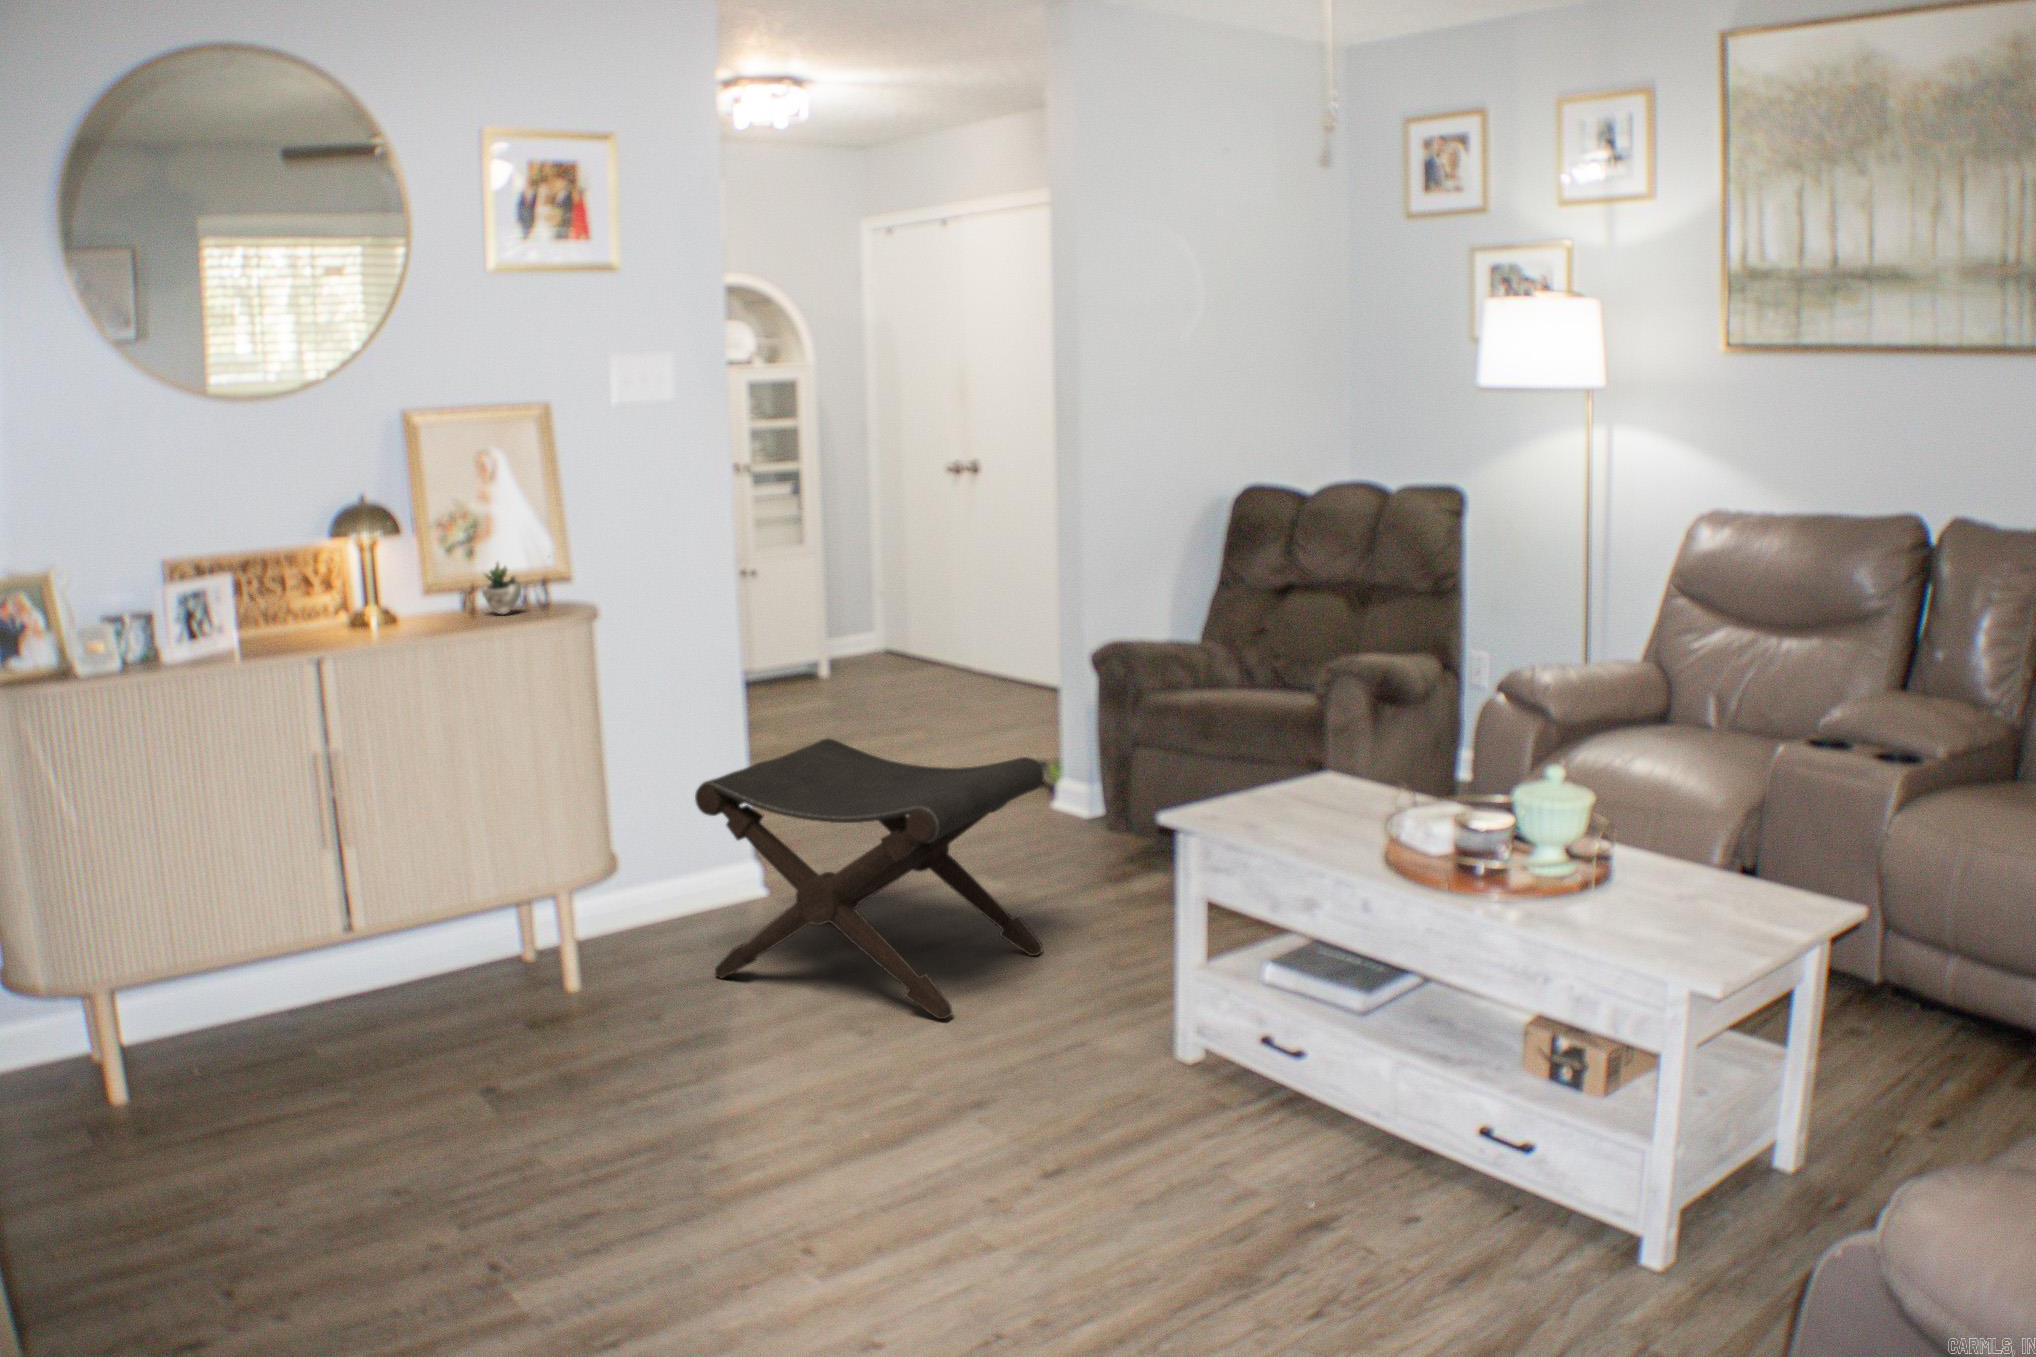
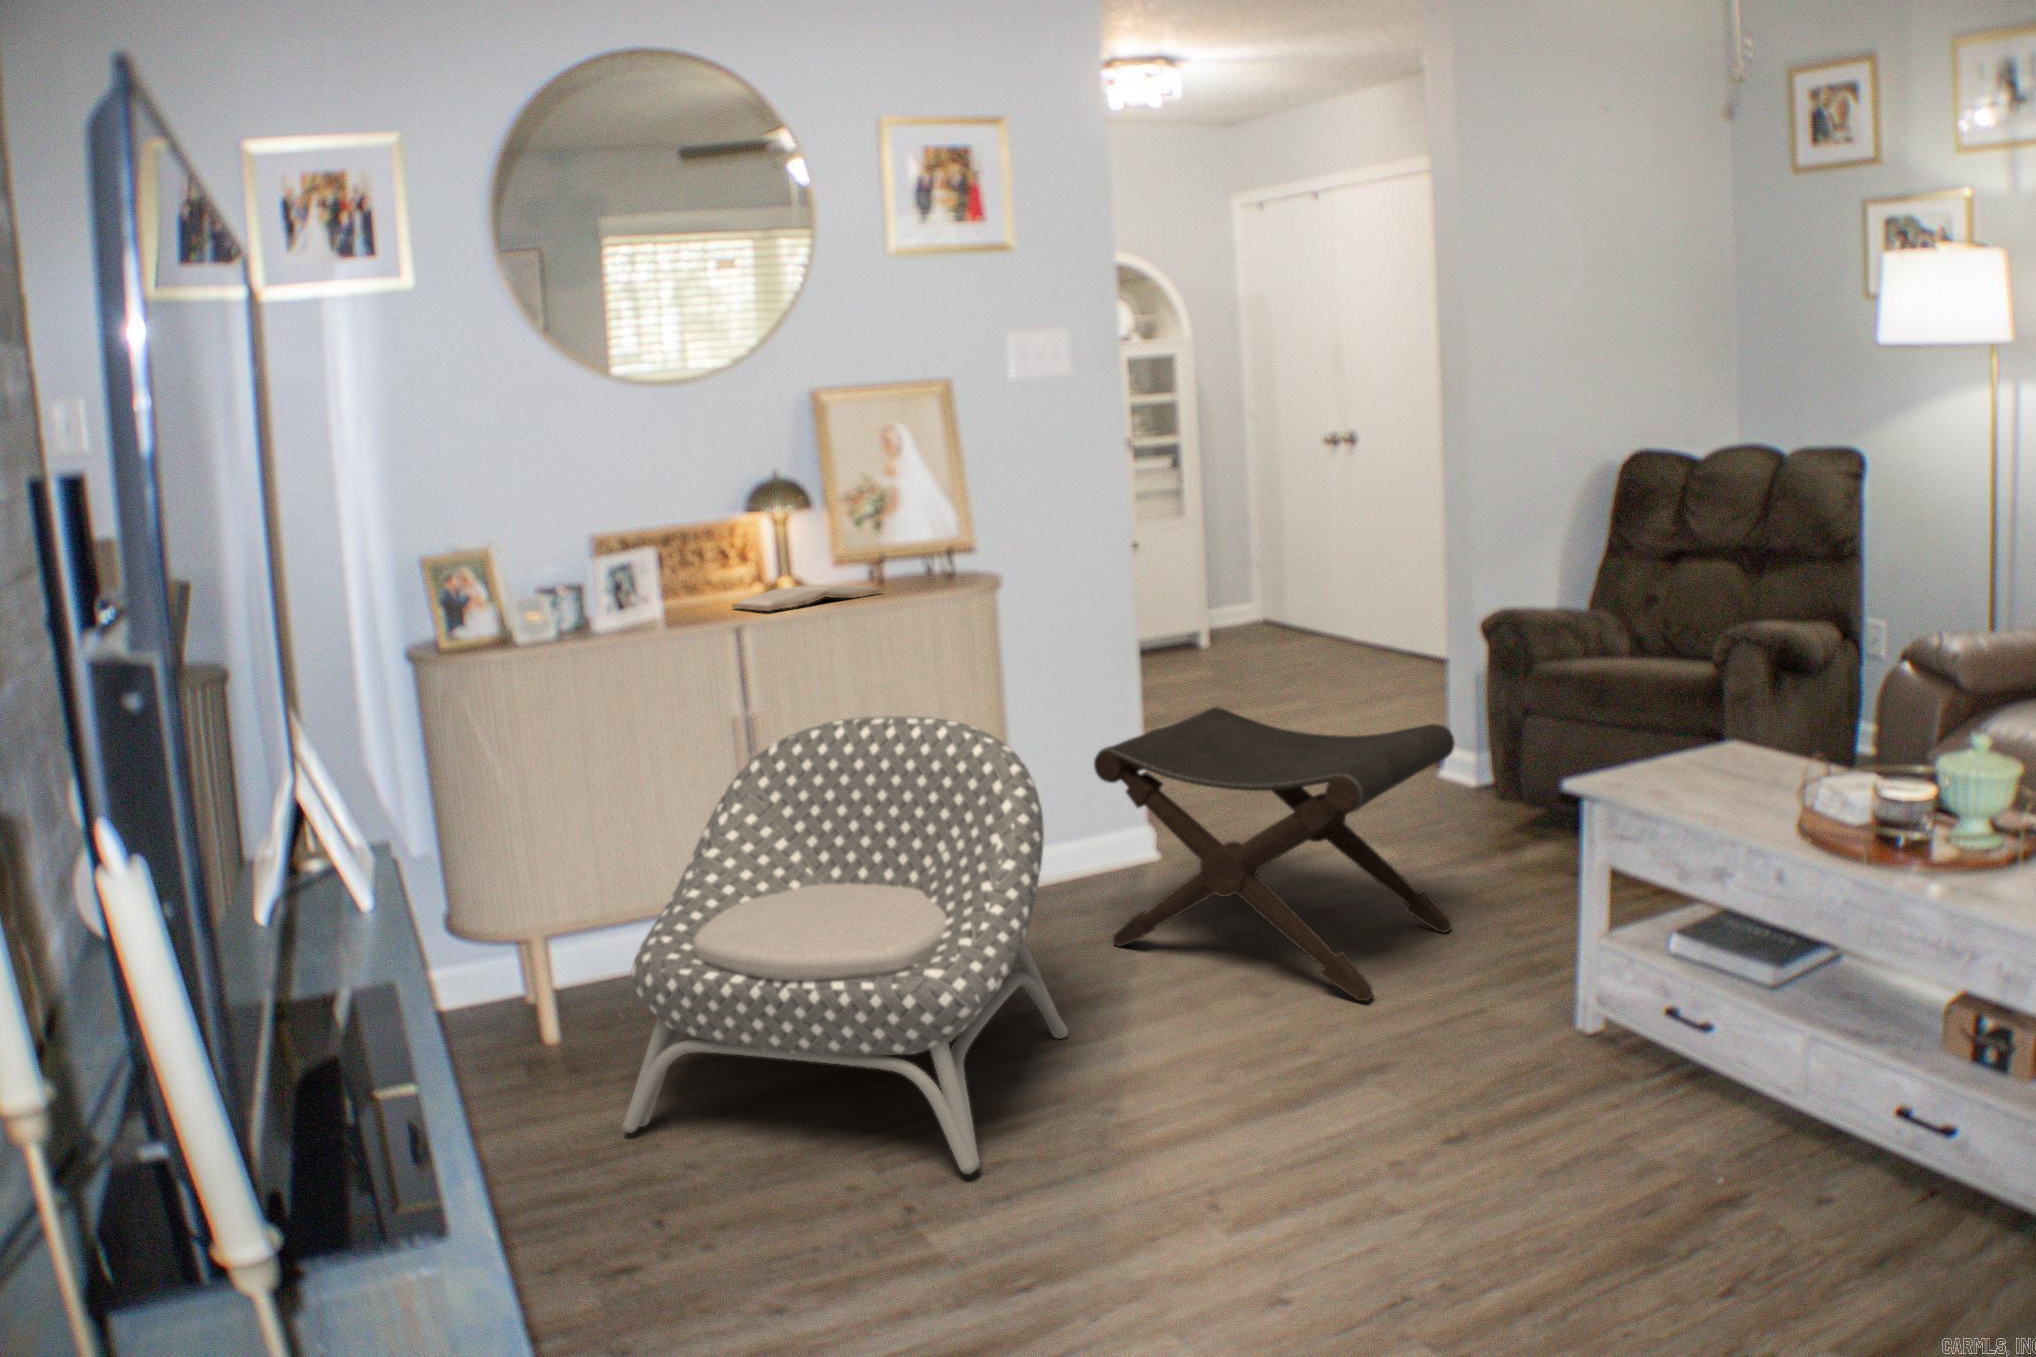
succulent plant: present [482,563,521,614] -> none [887,525,951,585]
book: none [312,614,477,645] -> present [732,585,883,611]
armchair: none [195,753,658,1182] -> present [623,716,1068,1174]

